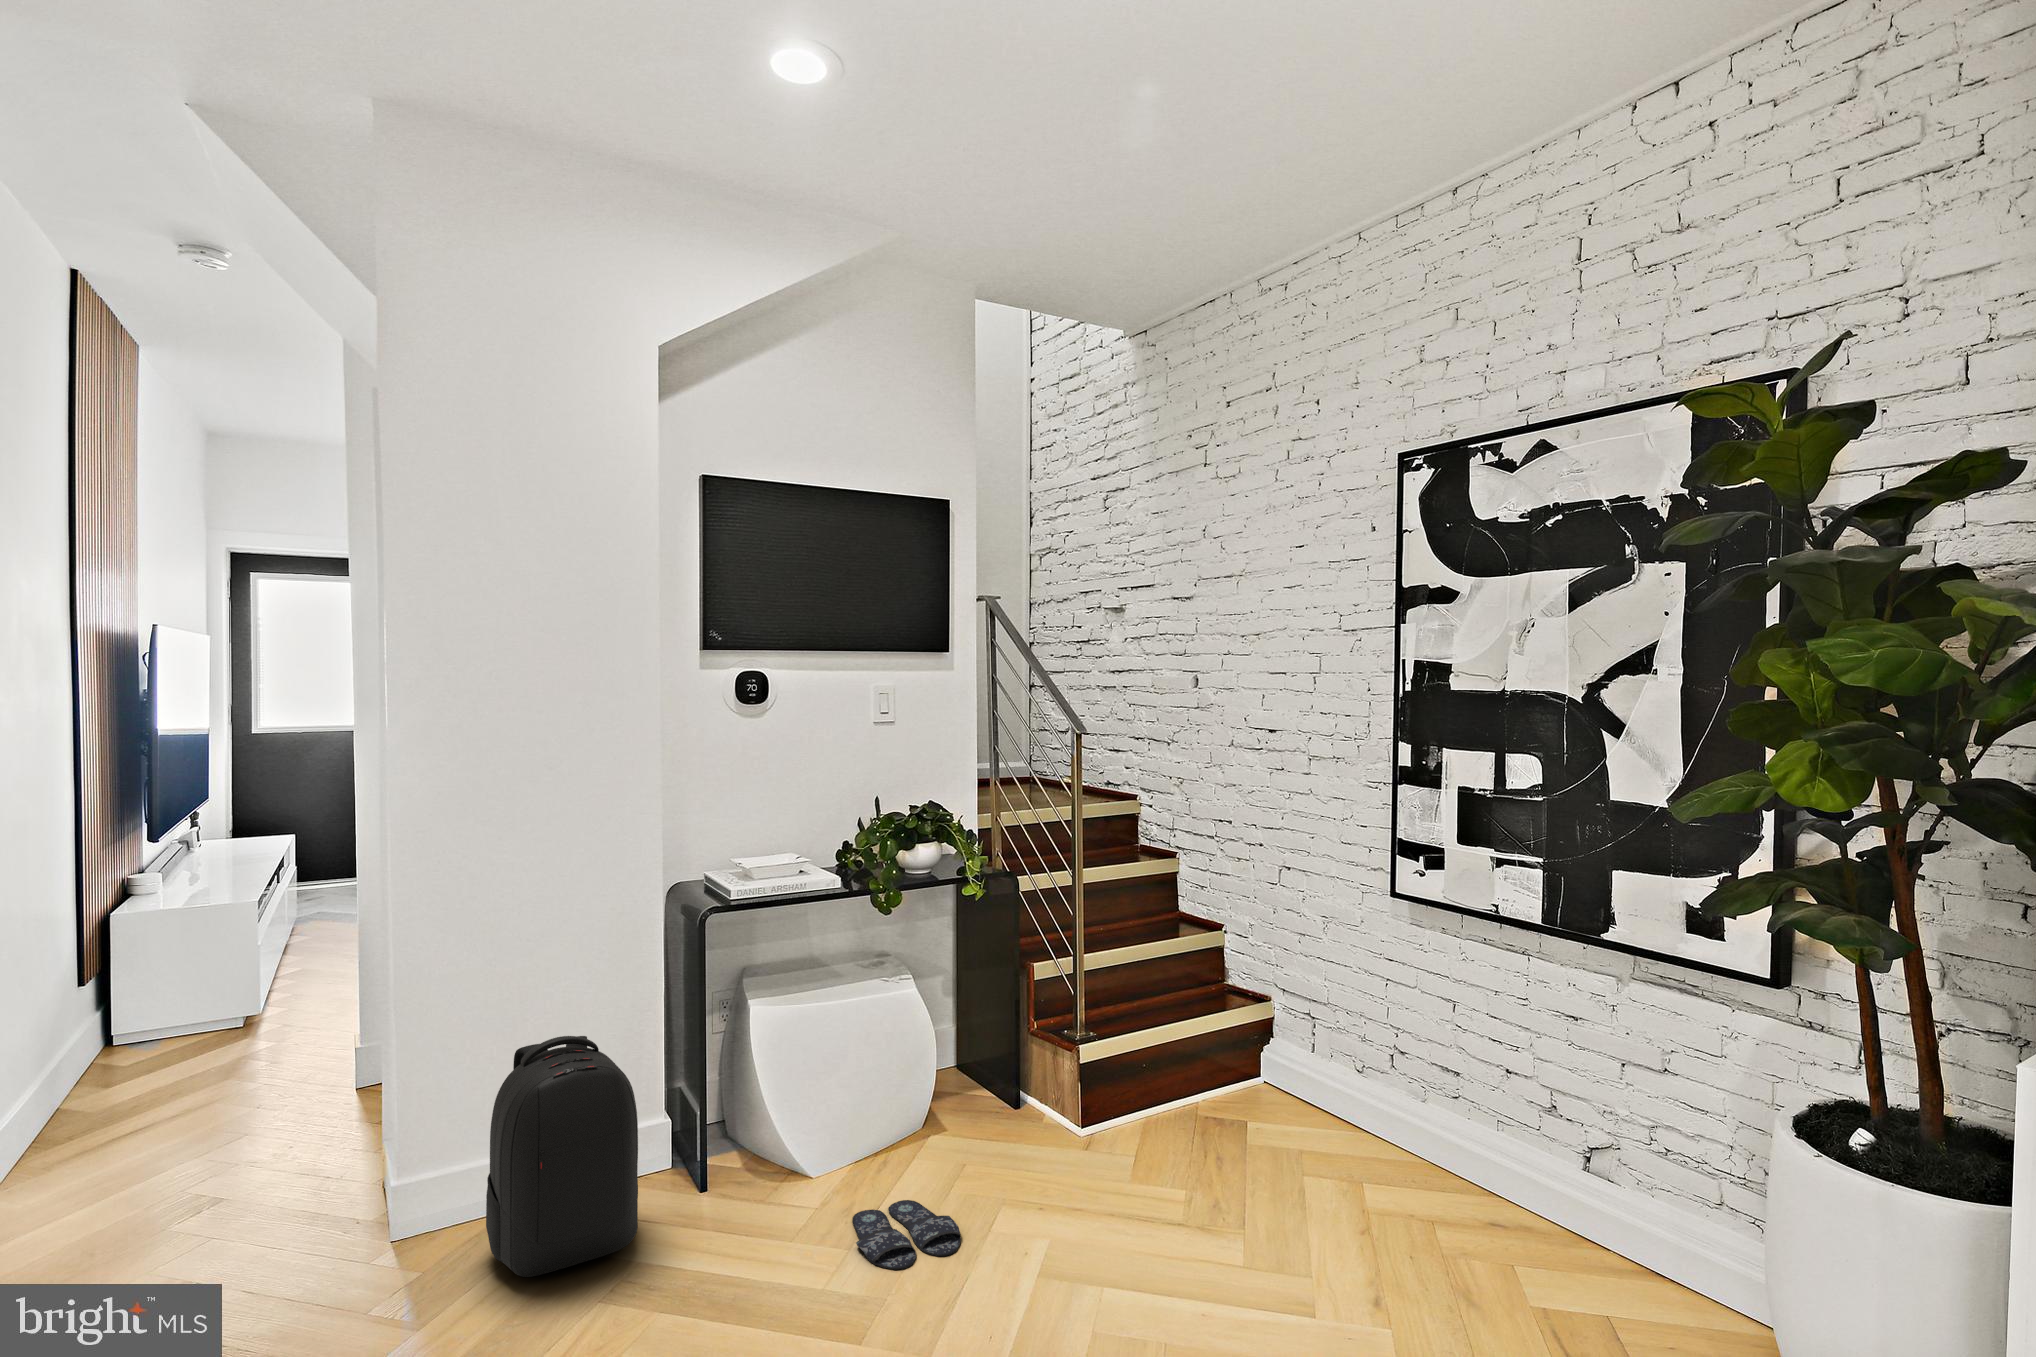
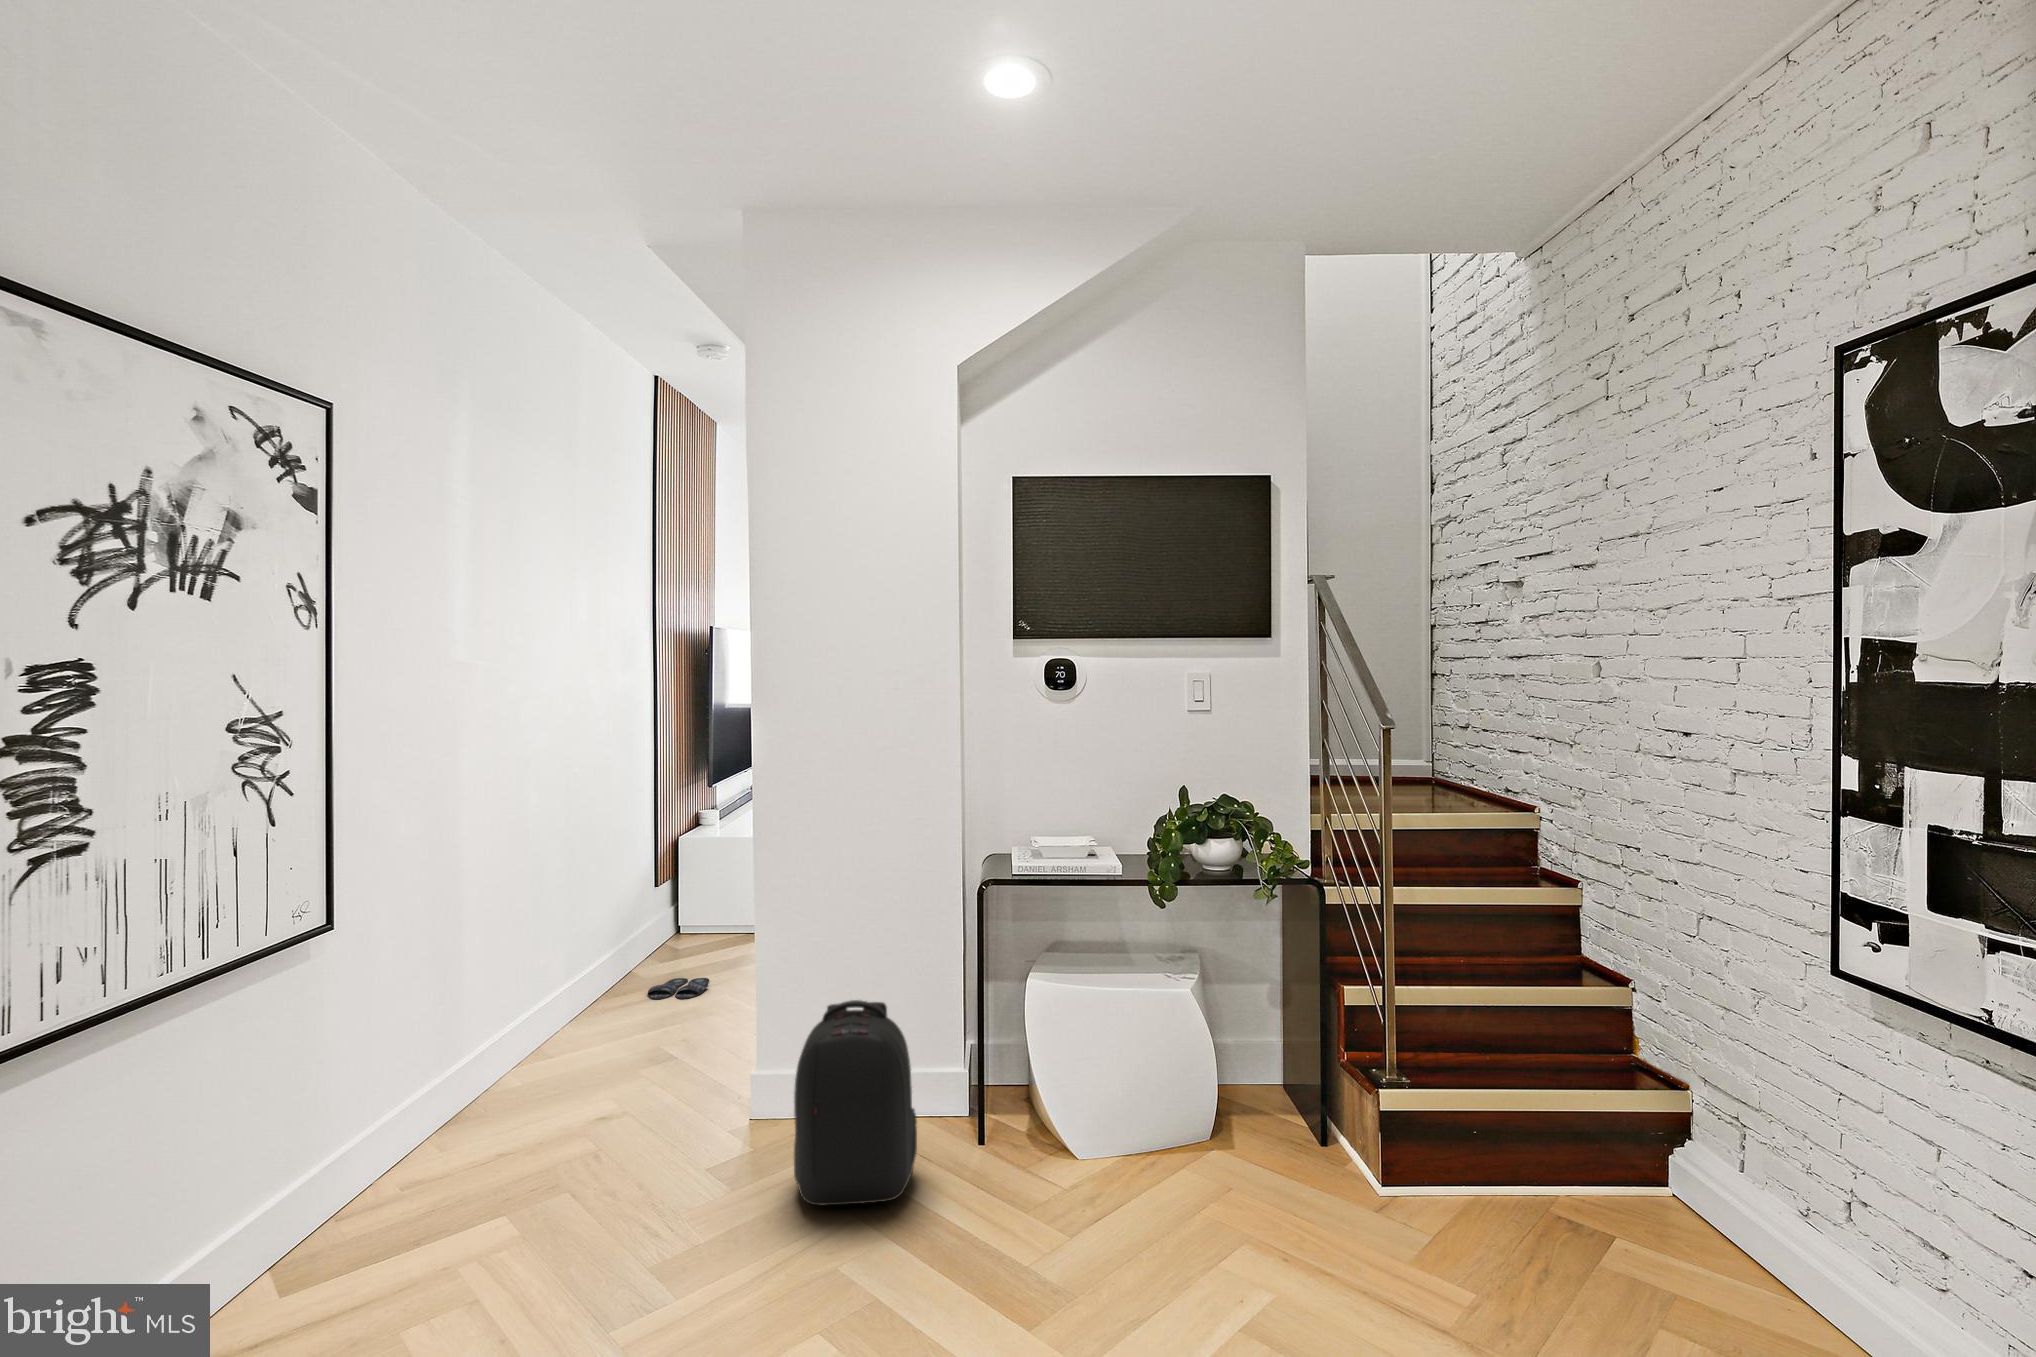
slippers: present [852,1200,961,1270] -> present [648,978,709,999]

